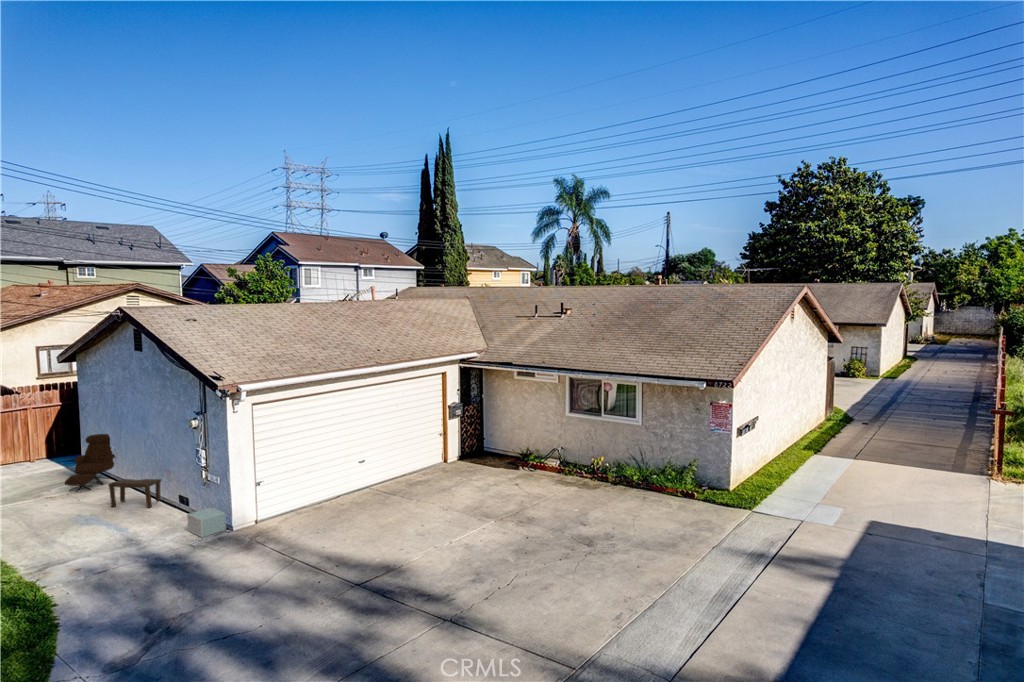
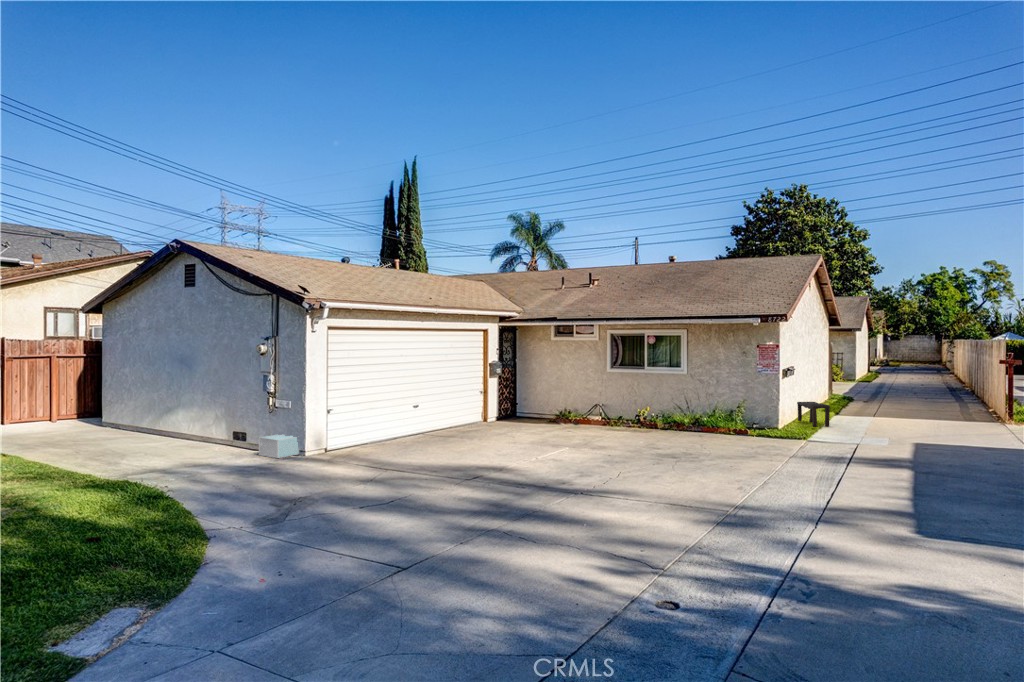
lounge chair: present [65,434,115,492] -> none [98,383,149,437]
bench: present [109,479,161,508] -> present [797,402,830,427]

